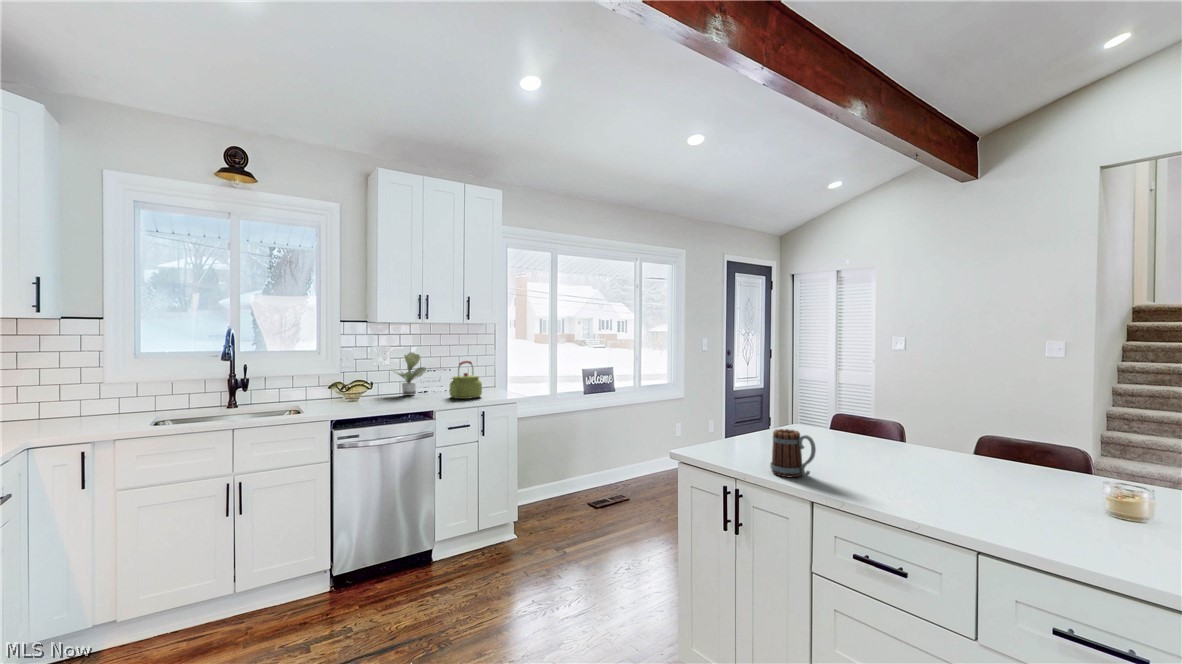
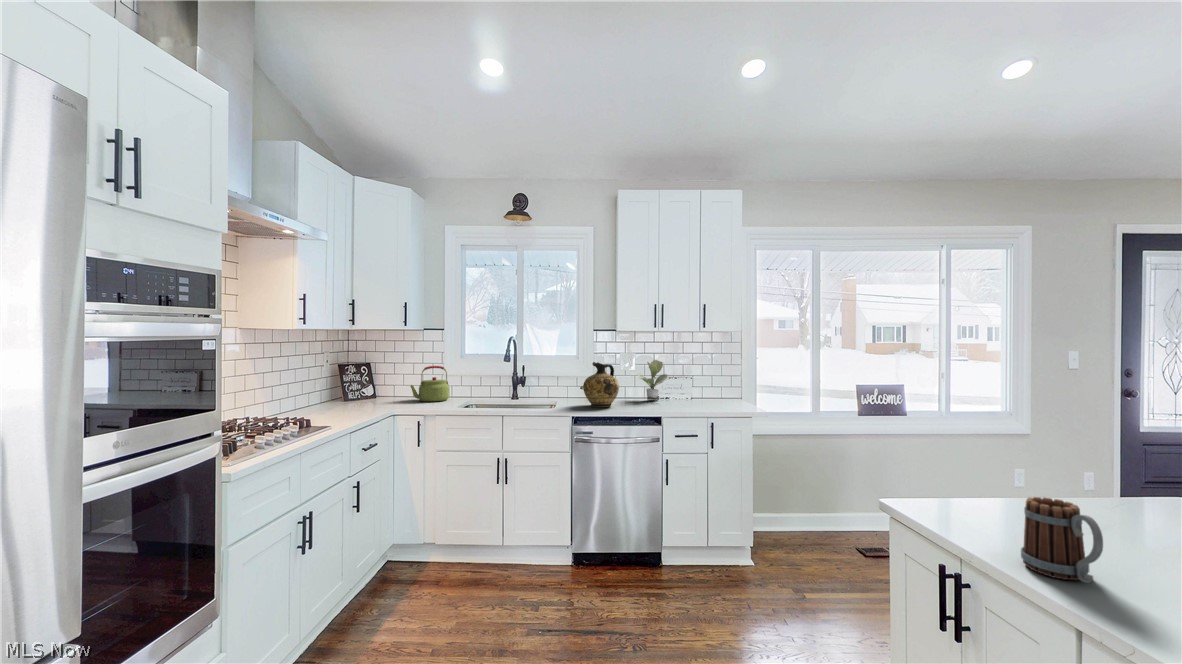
ceramic jug: none [336,356,380,407] -> present [583,362,619,407]
kettle: present [450,361,482,399] -> present [410,366,450,402]

